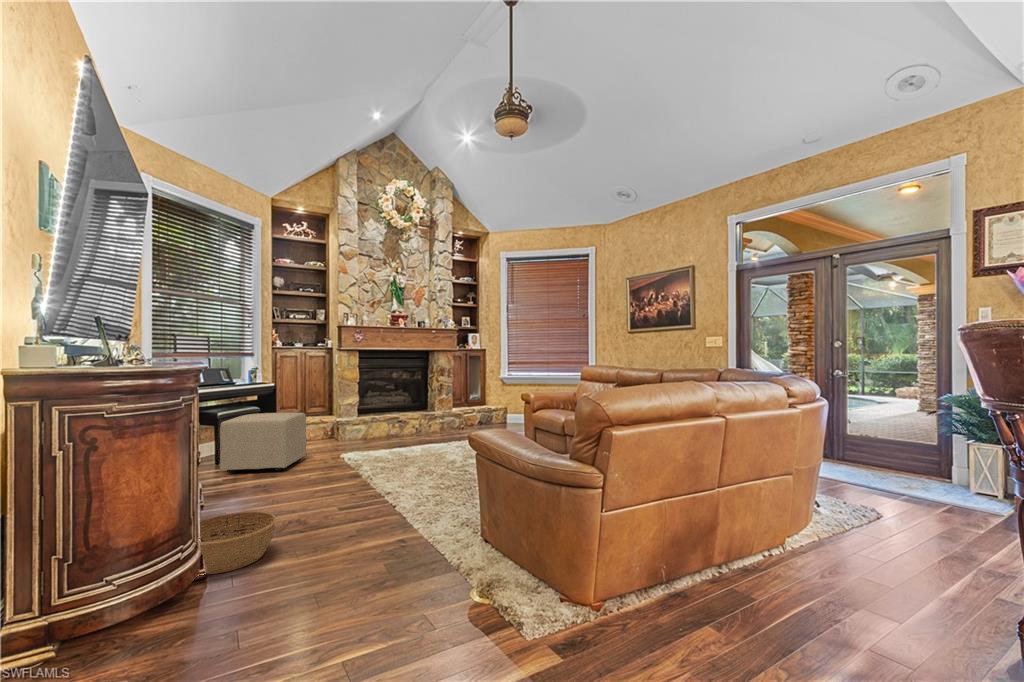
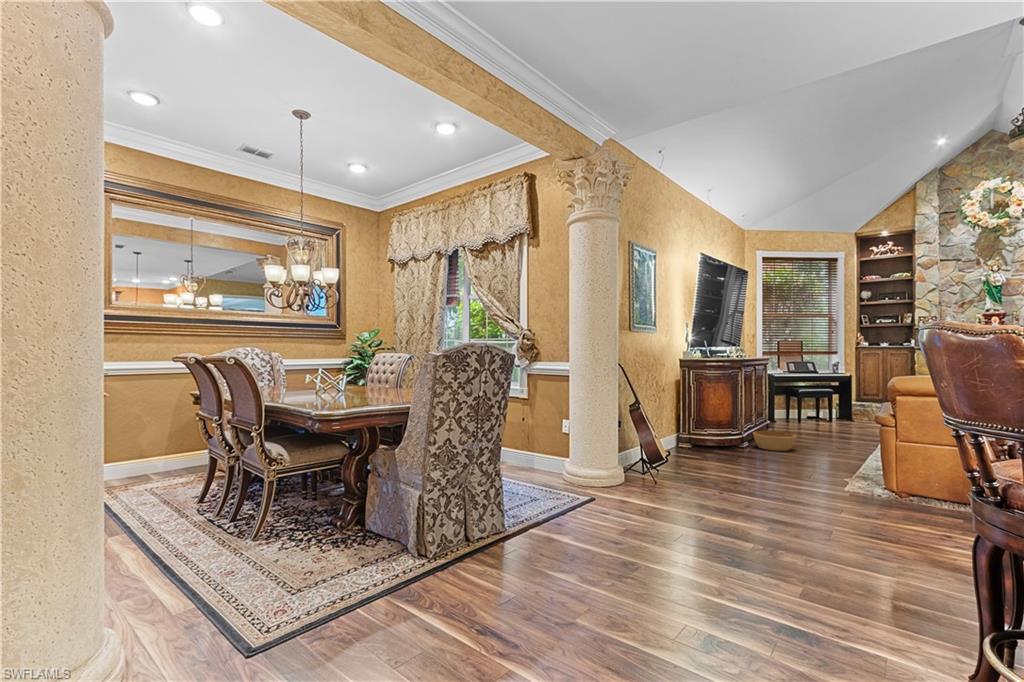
ottoman: present [220,413,306,473] -> none [802,393,864,430]

